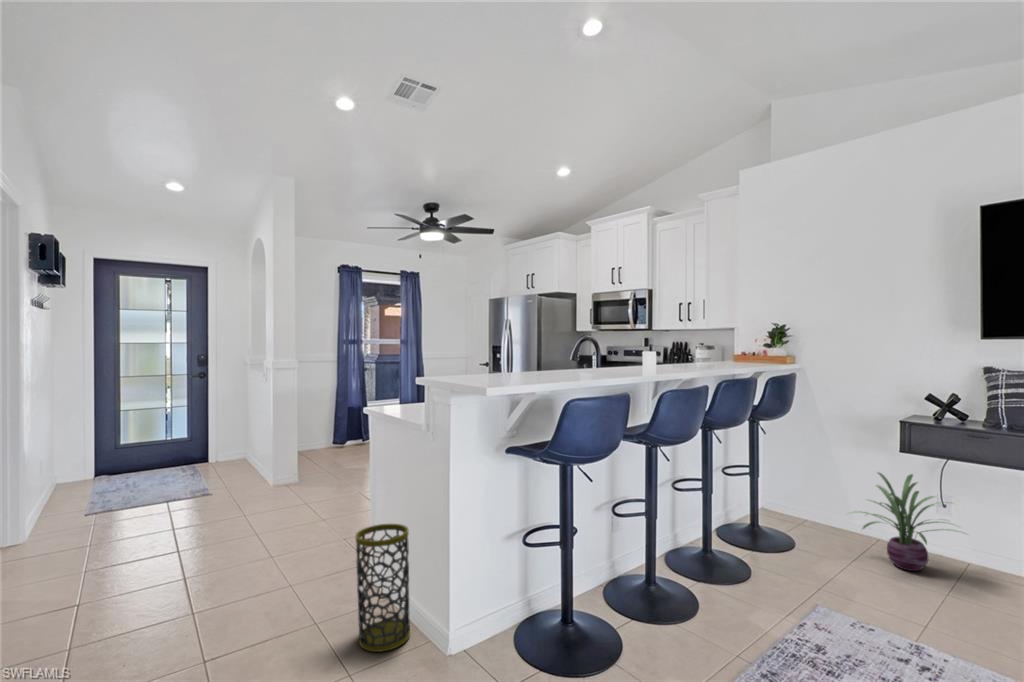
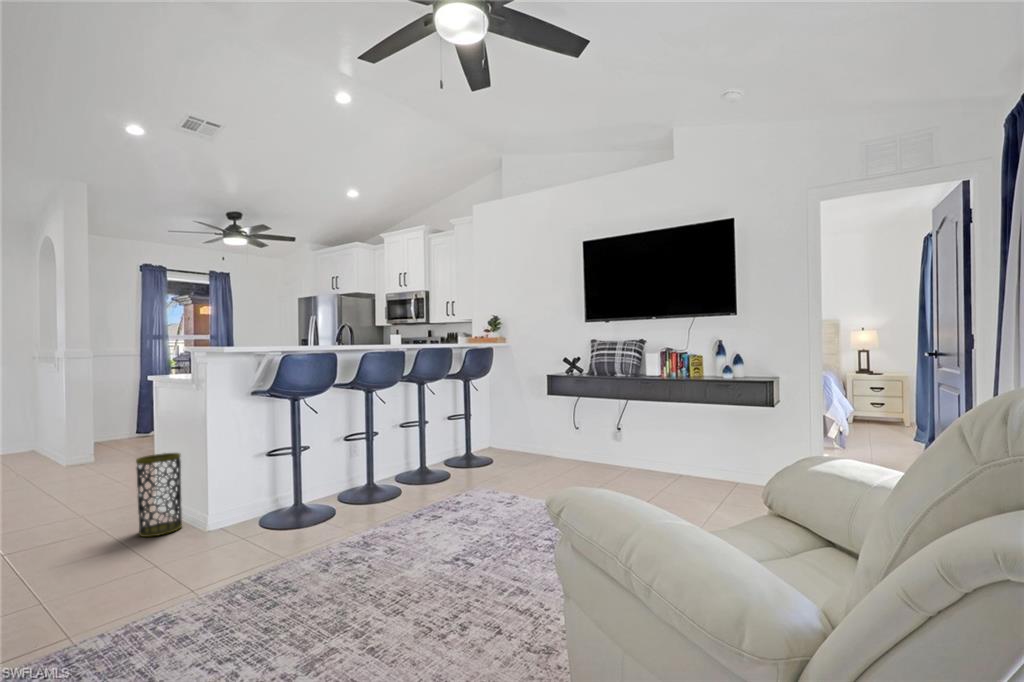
decorative plant: present [858,473,956,571] -> none [522,409,583,469]

